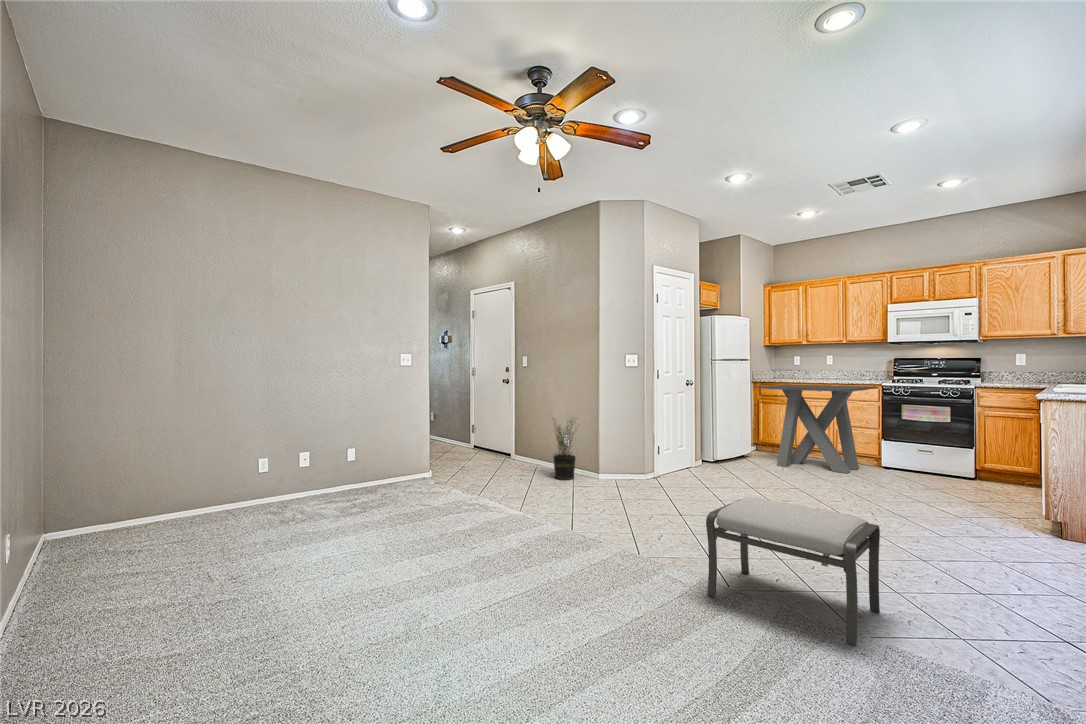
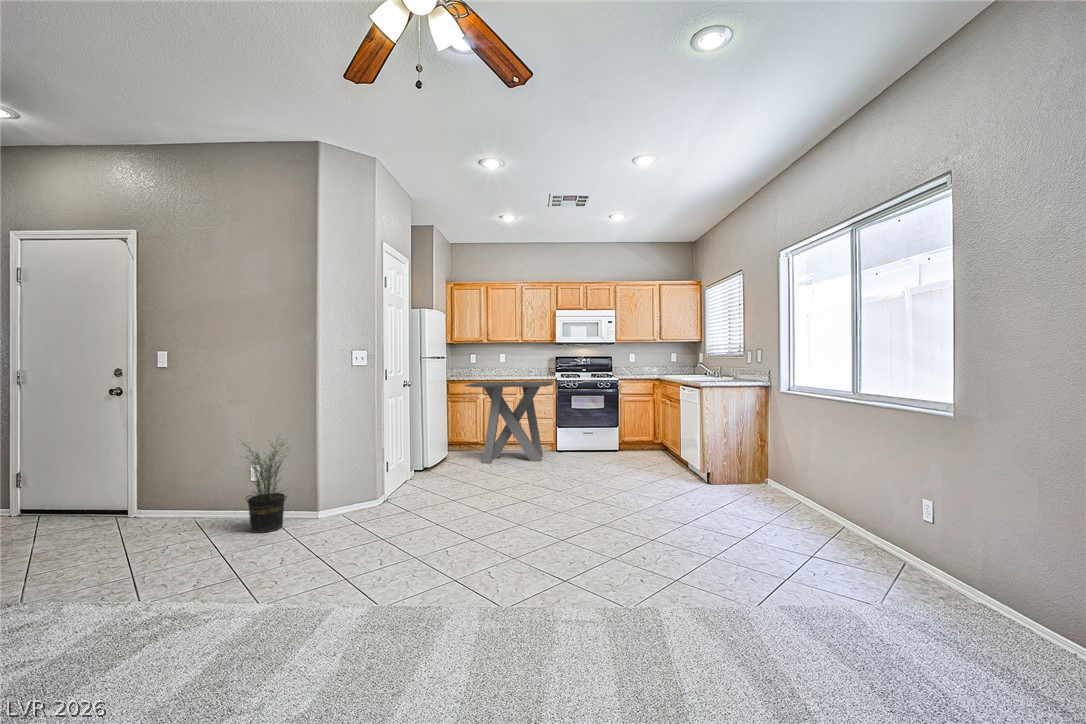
ottoman: present [706,497,880,645] -> none [616,501,788,632]

